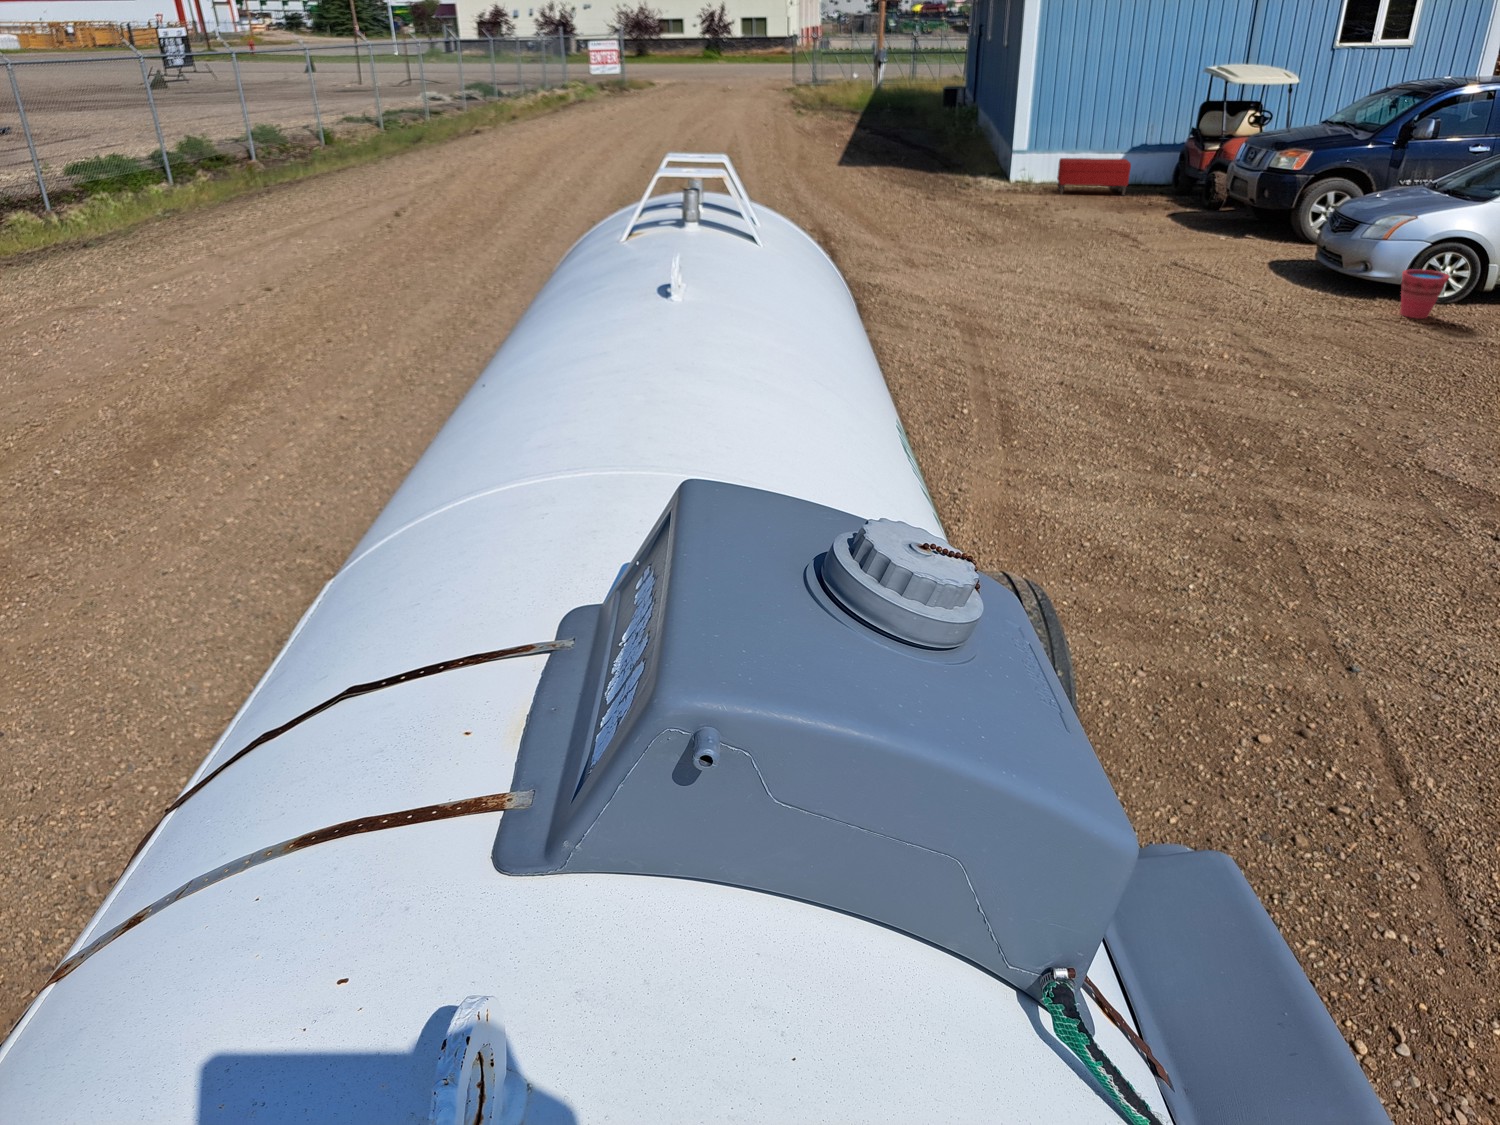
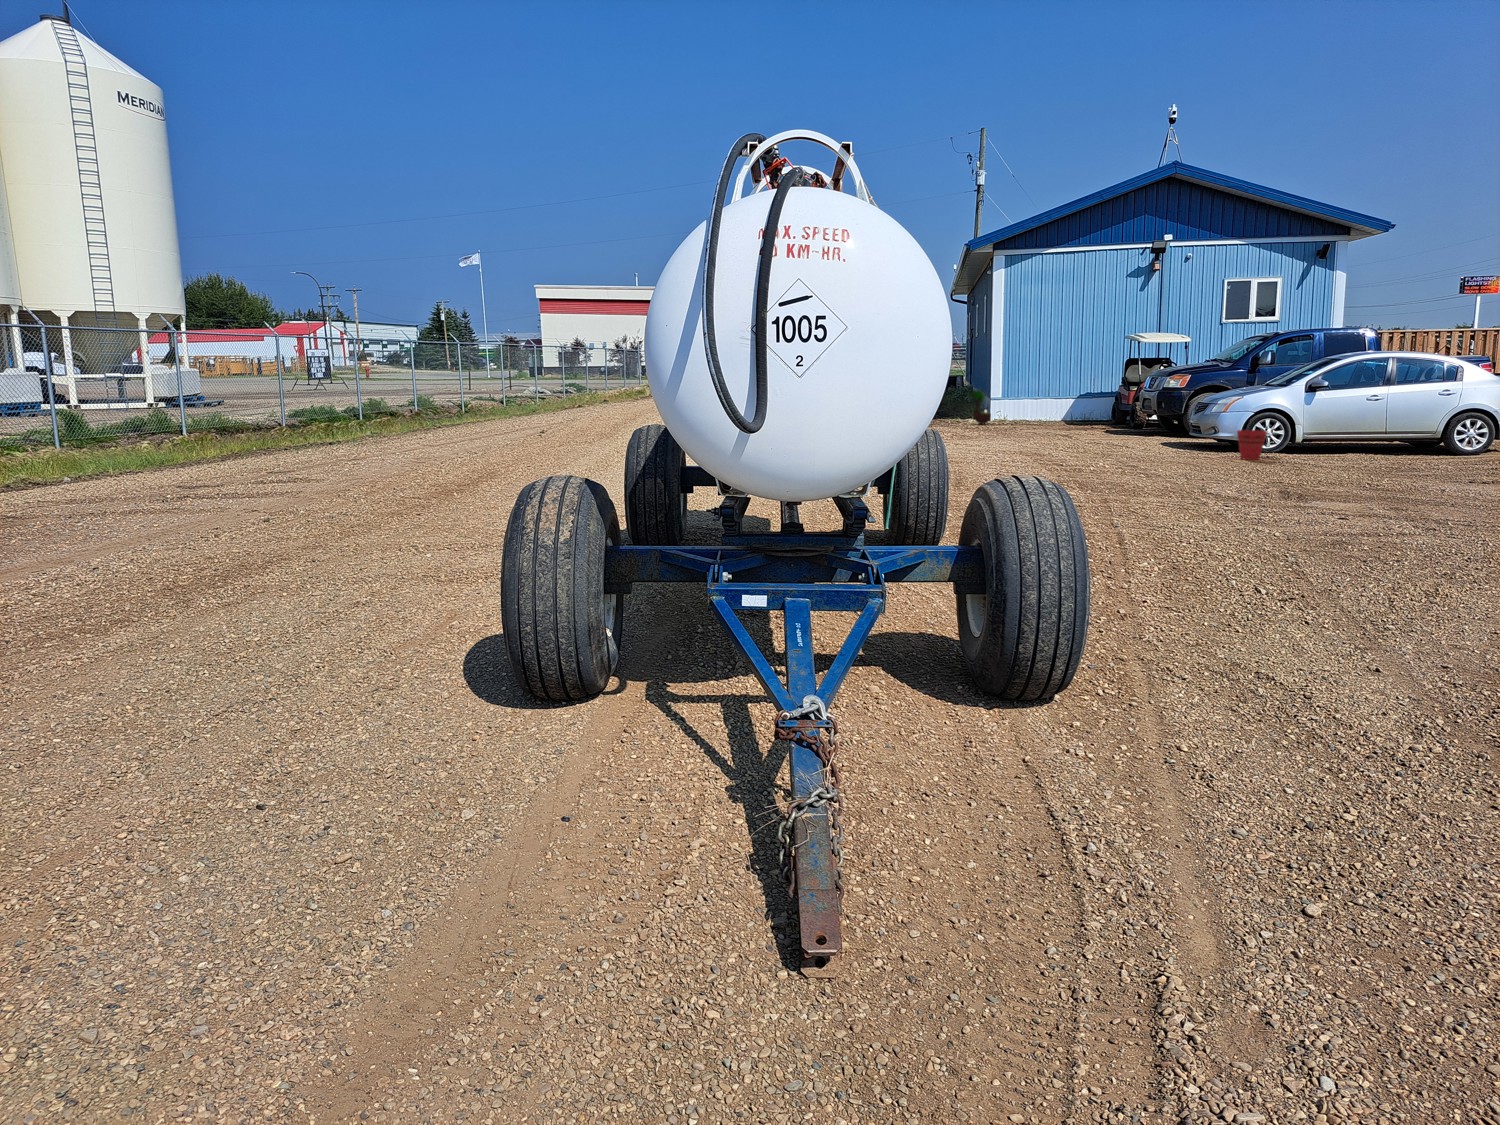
potted tree: none [982,134,1013,188] -> present [969,389,991,424]
bench: present [1057,158,1131,196] -> none [1025,402,1078,427]

